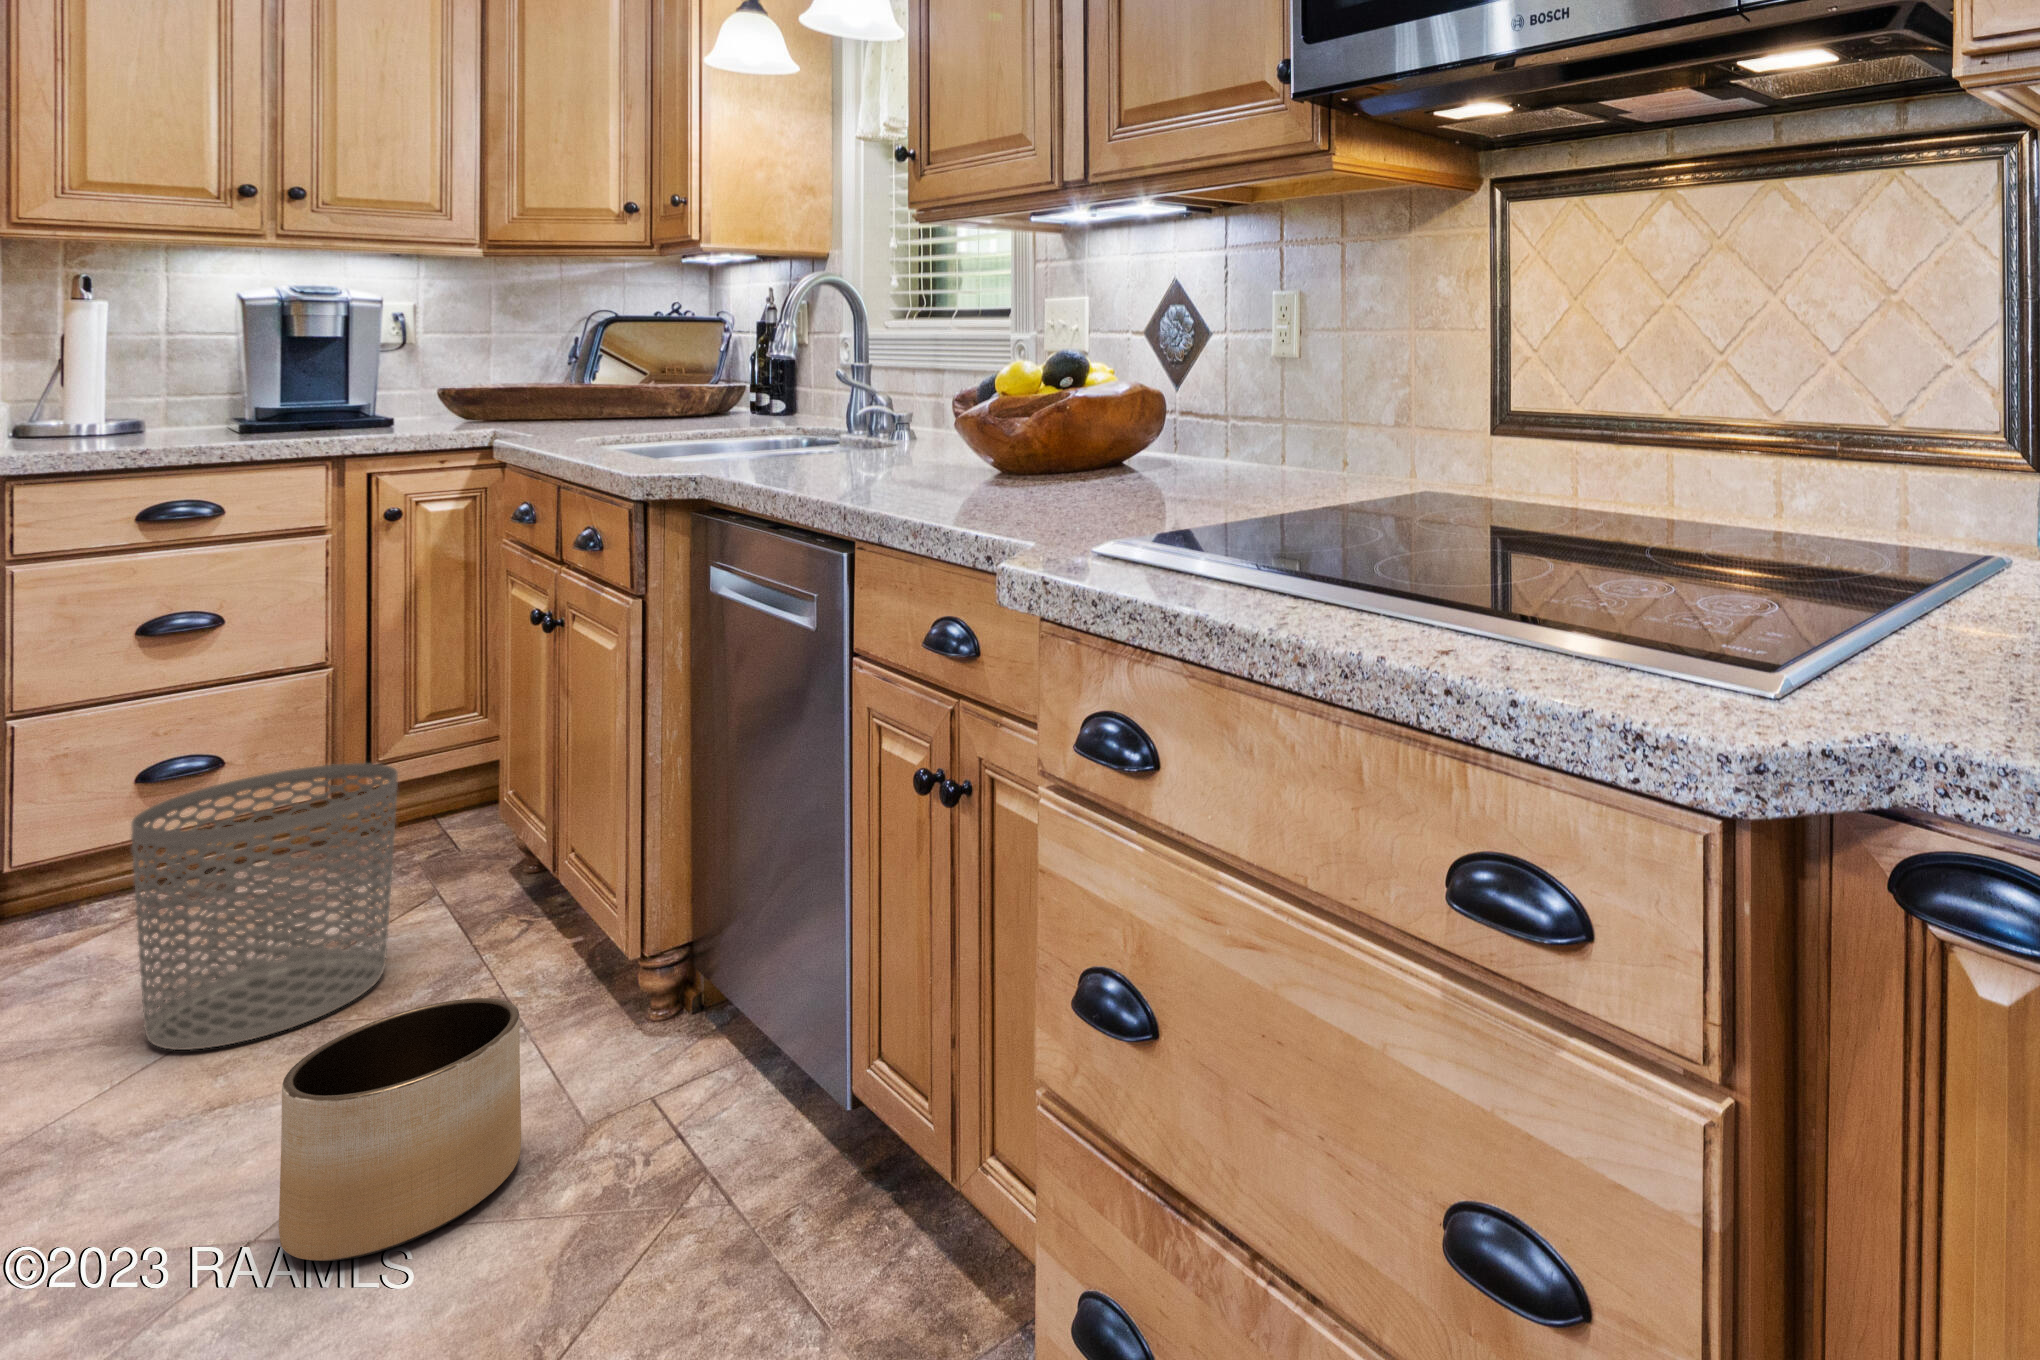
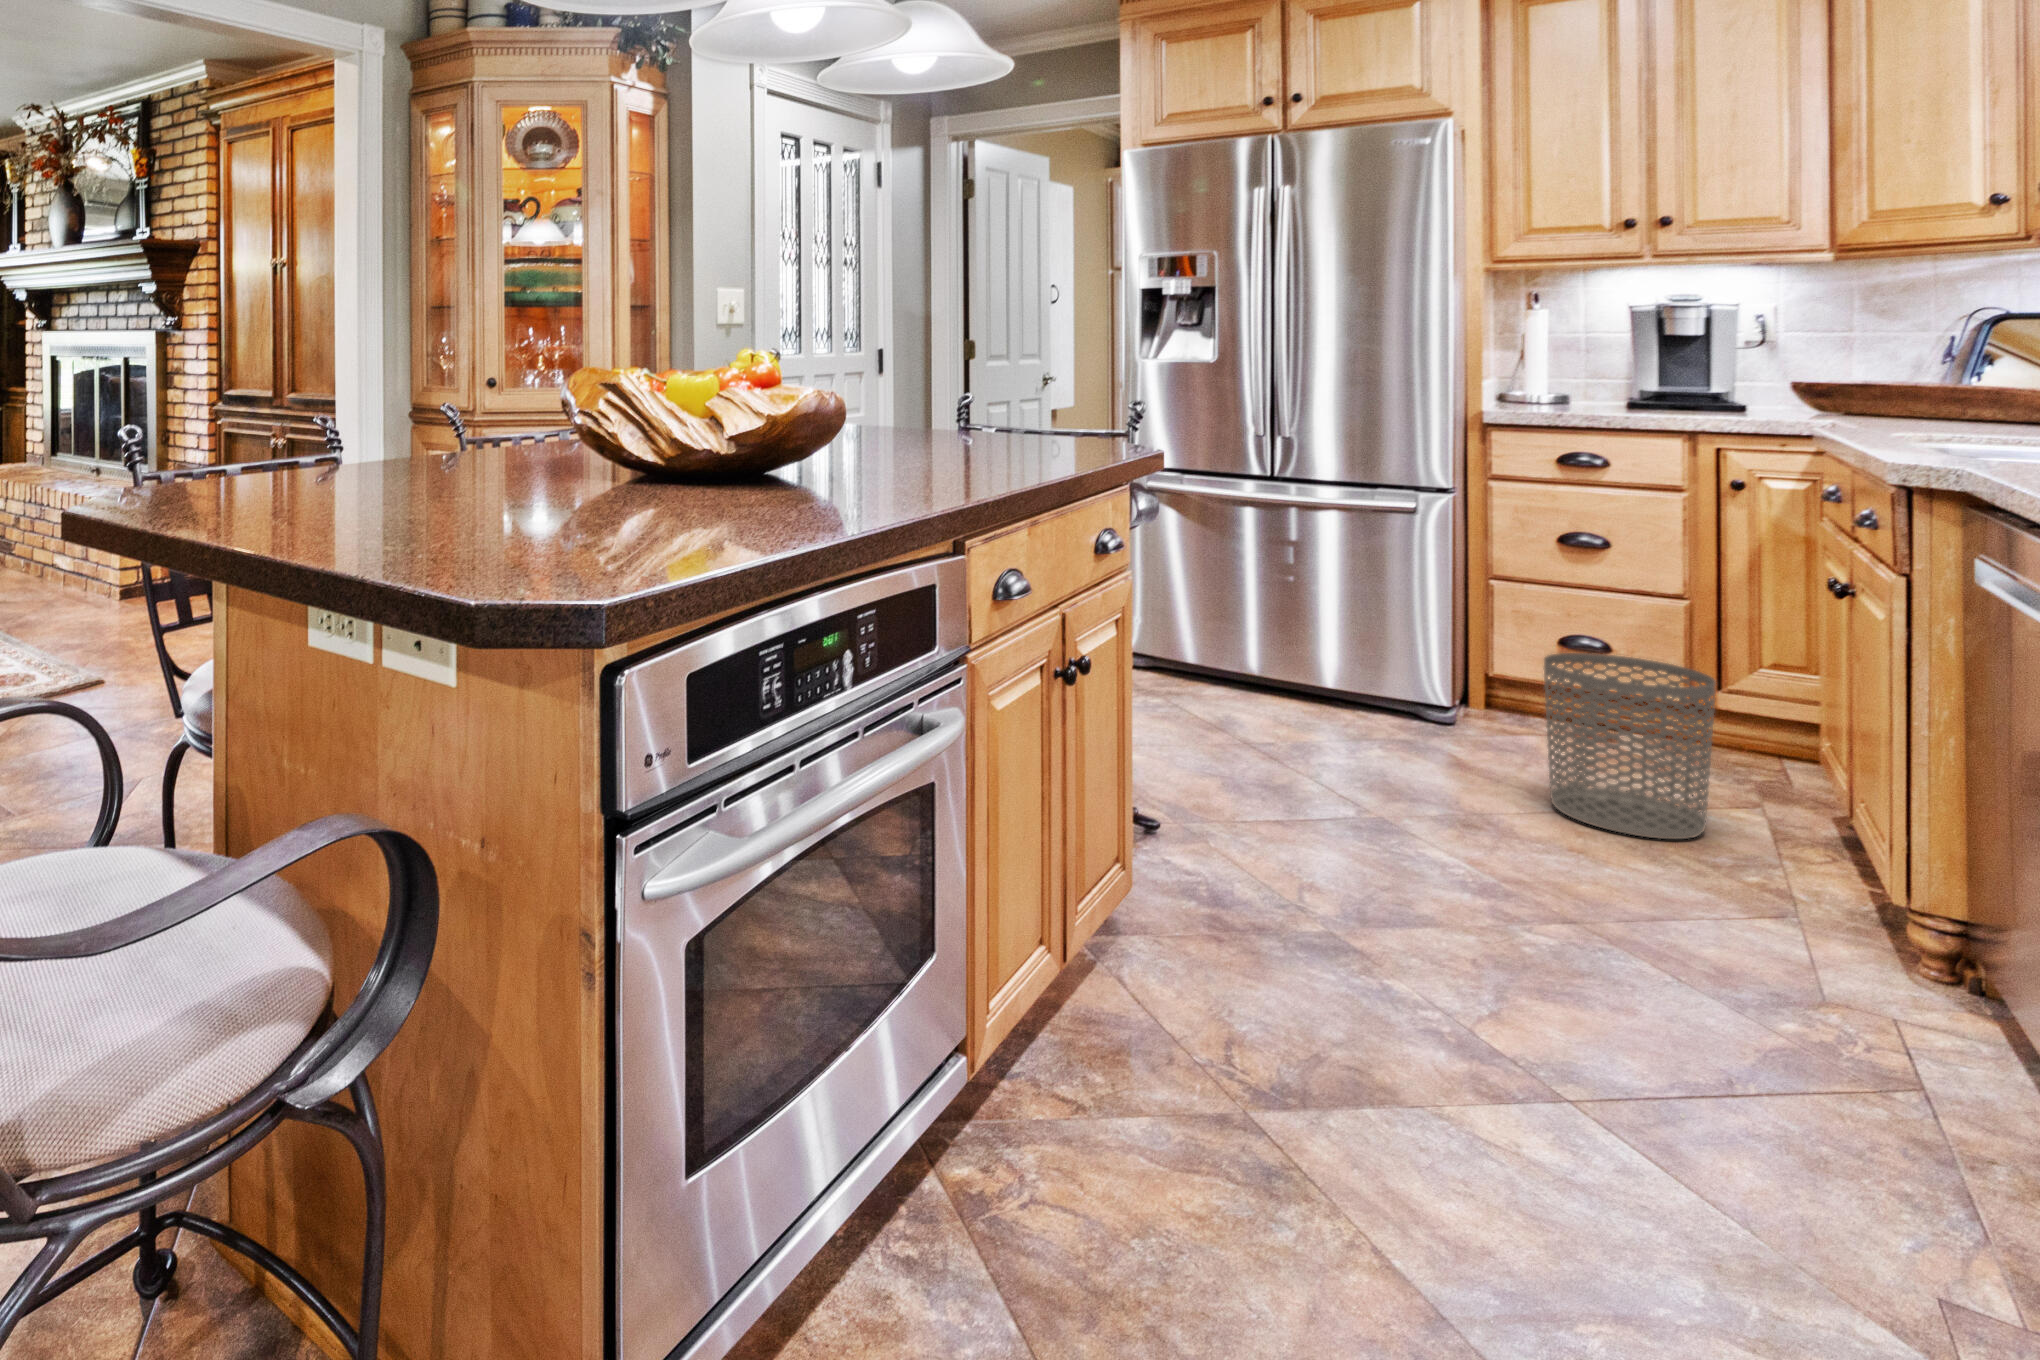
planter: present [279,998,521,1261] -> none [1604,823,1770,982]

